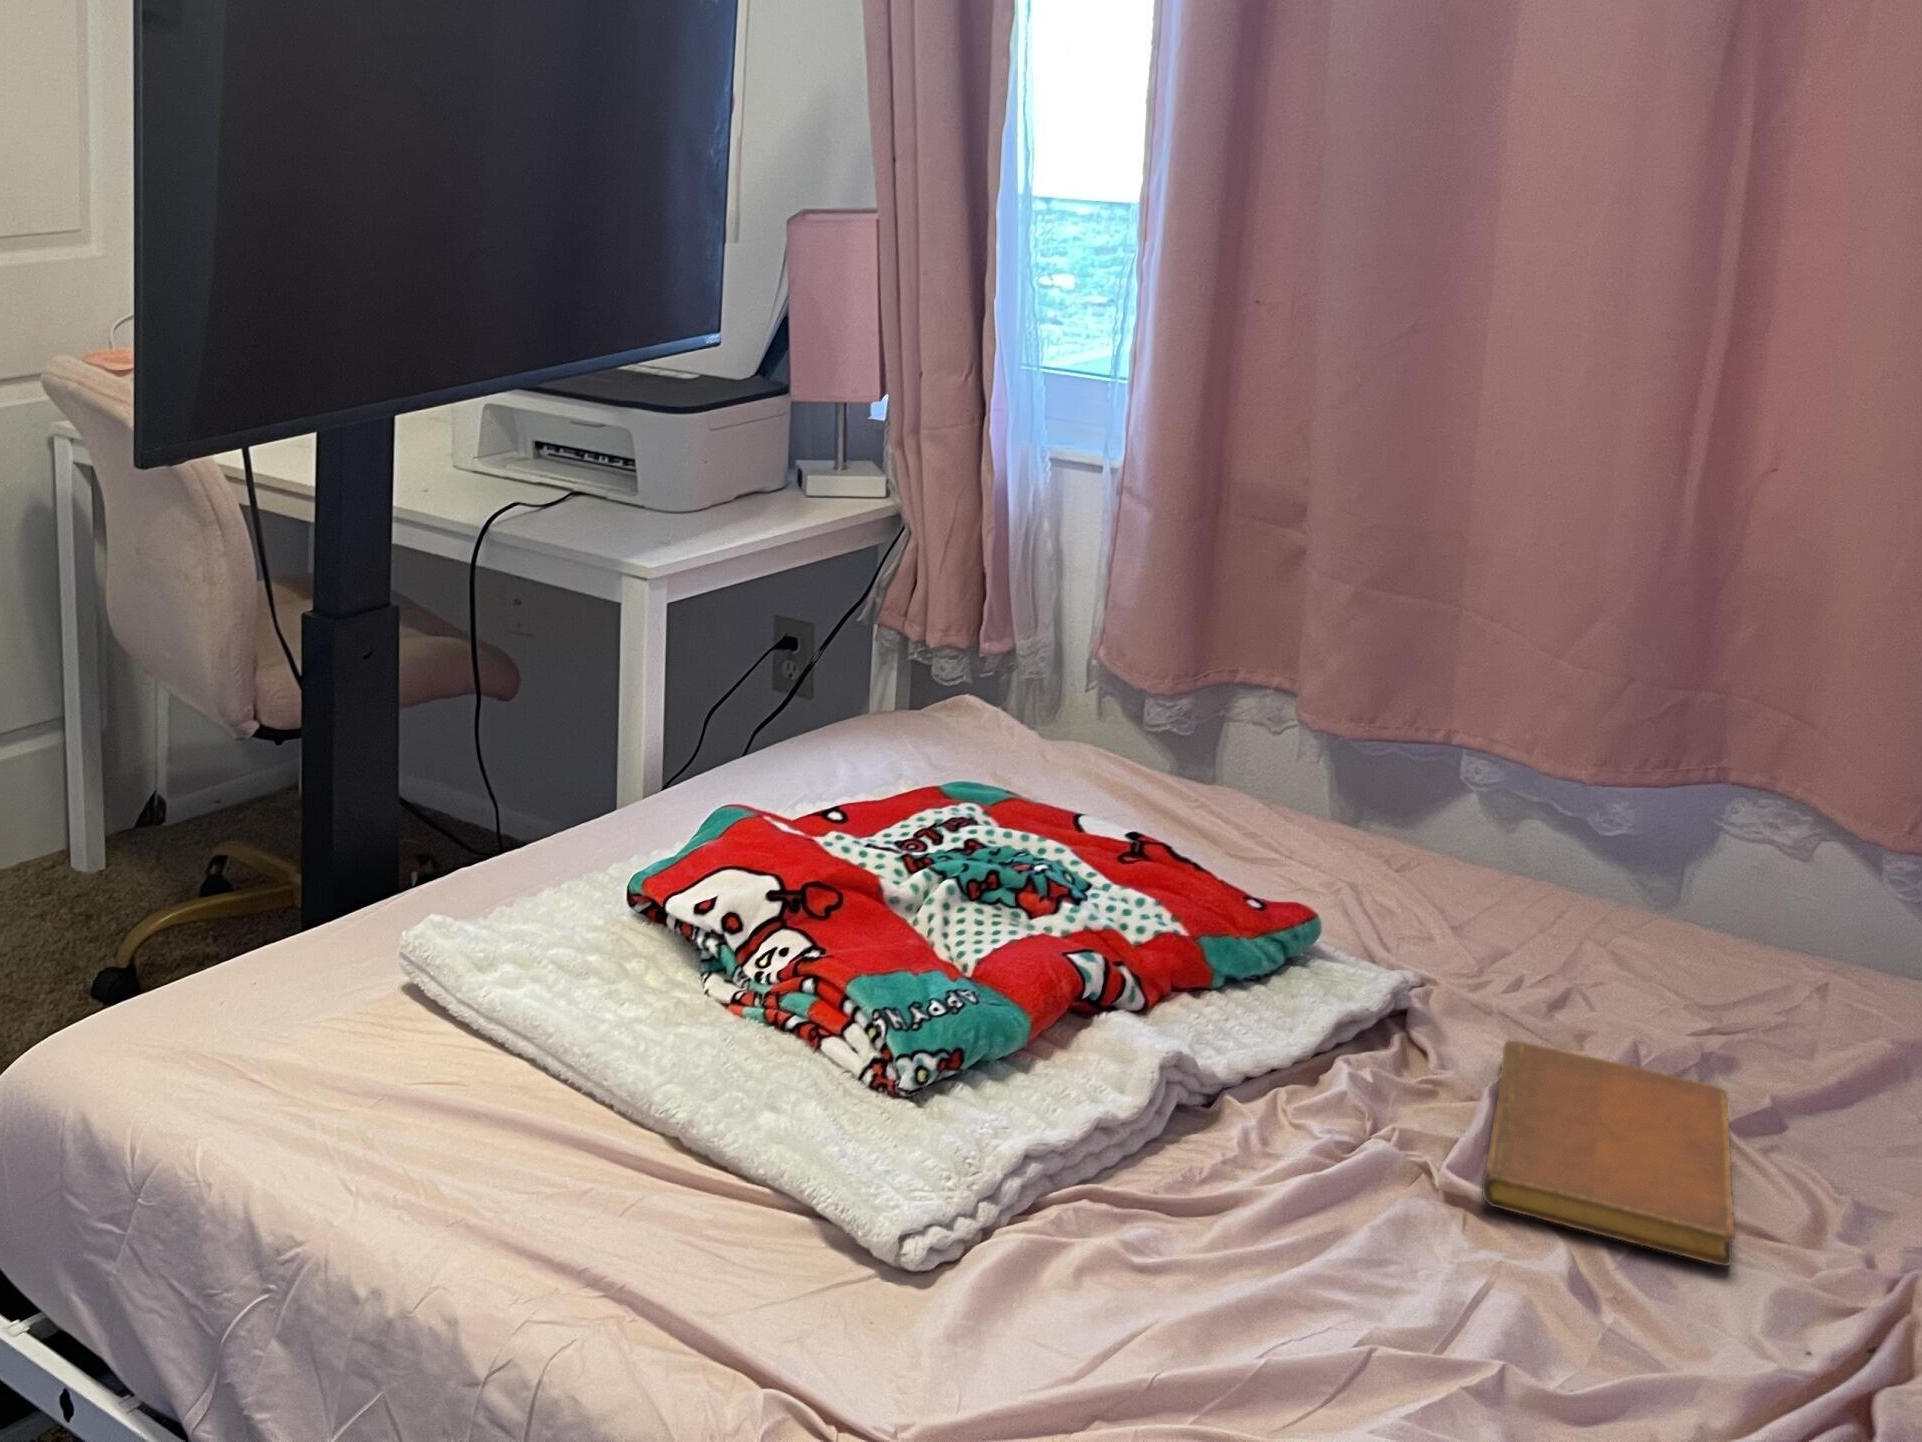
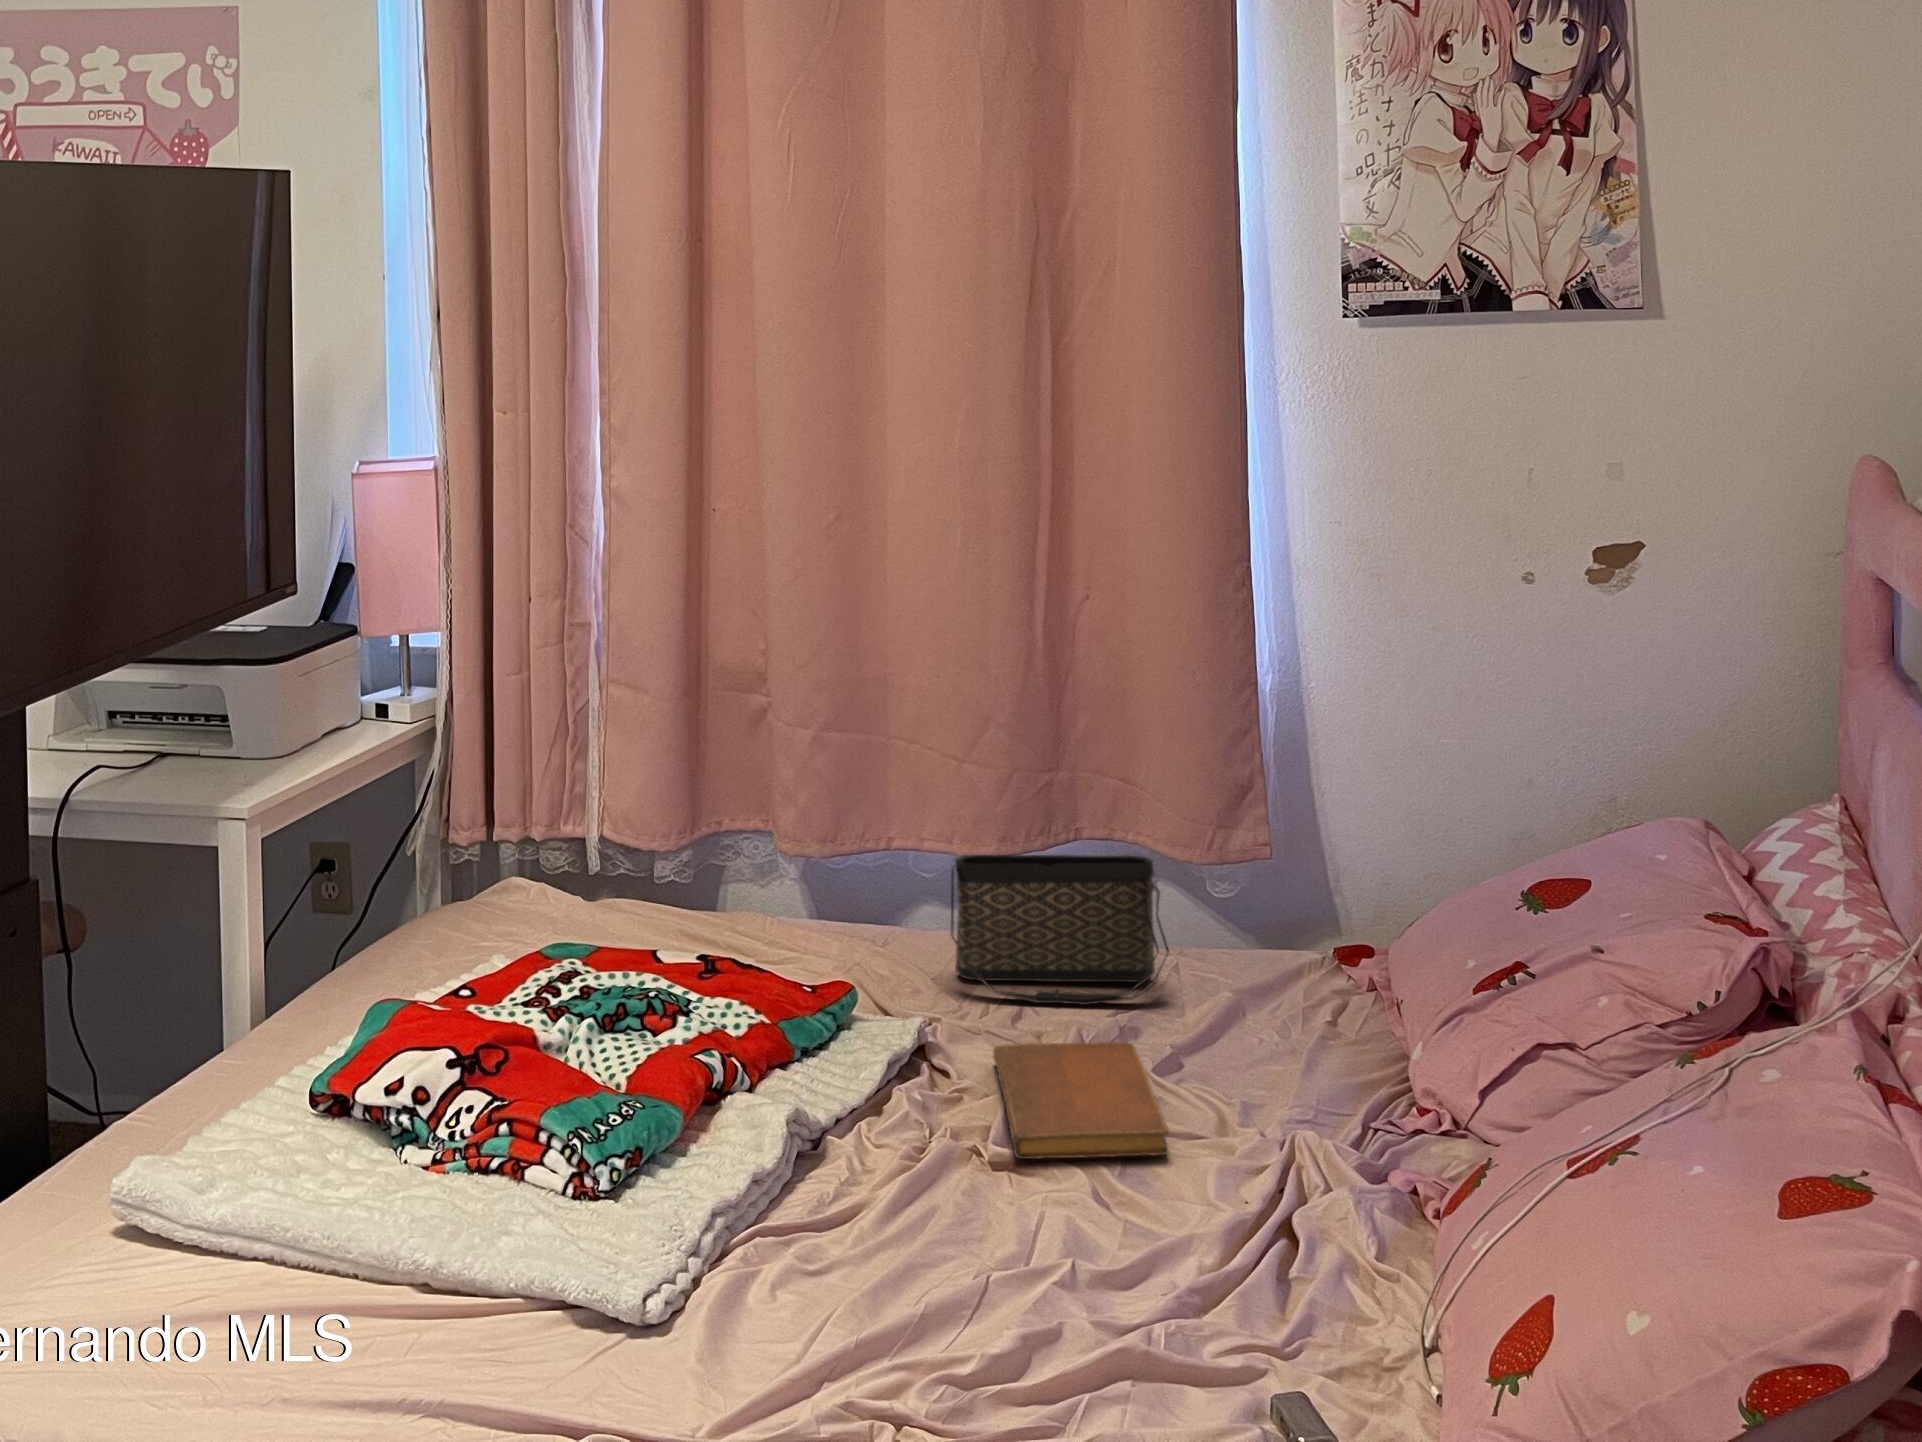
handbag: none [1484,778,1824,1026] -> present [951,855,1169,1005]

